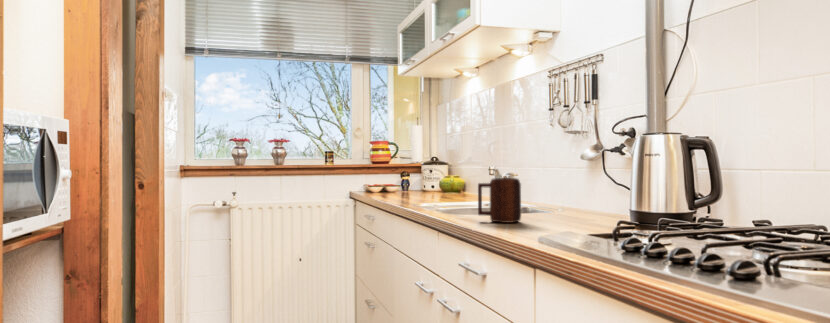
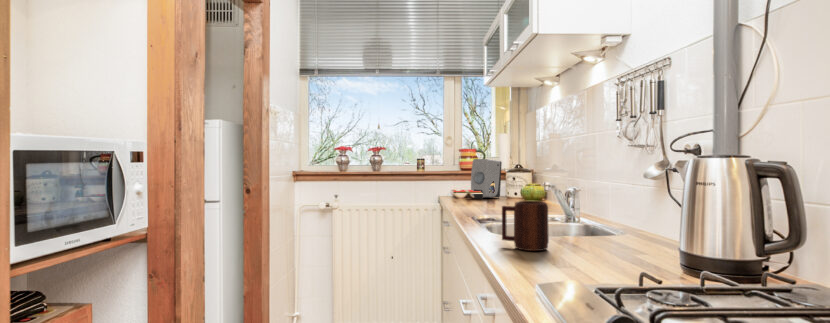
soap dispenser: none [385,151,415,193] -> present [471,159,502,199]

